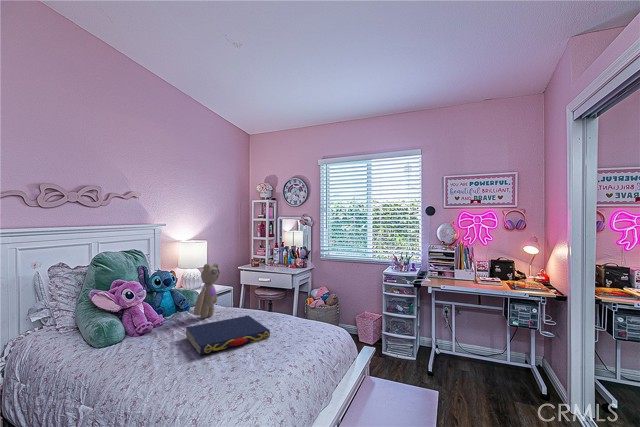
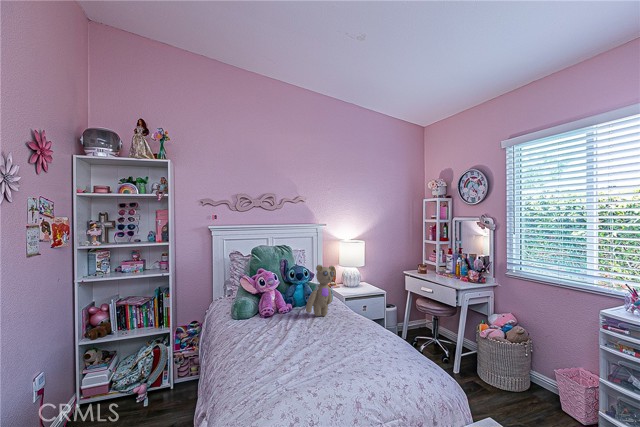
book: present [186,315,270,355] -> none [272,320,345,355]

